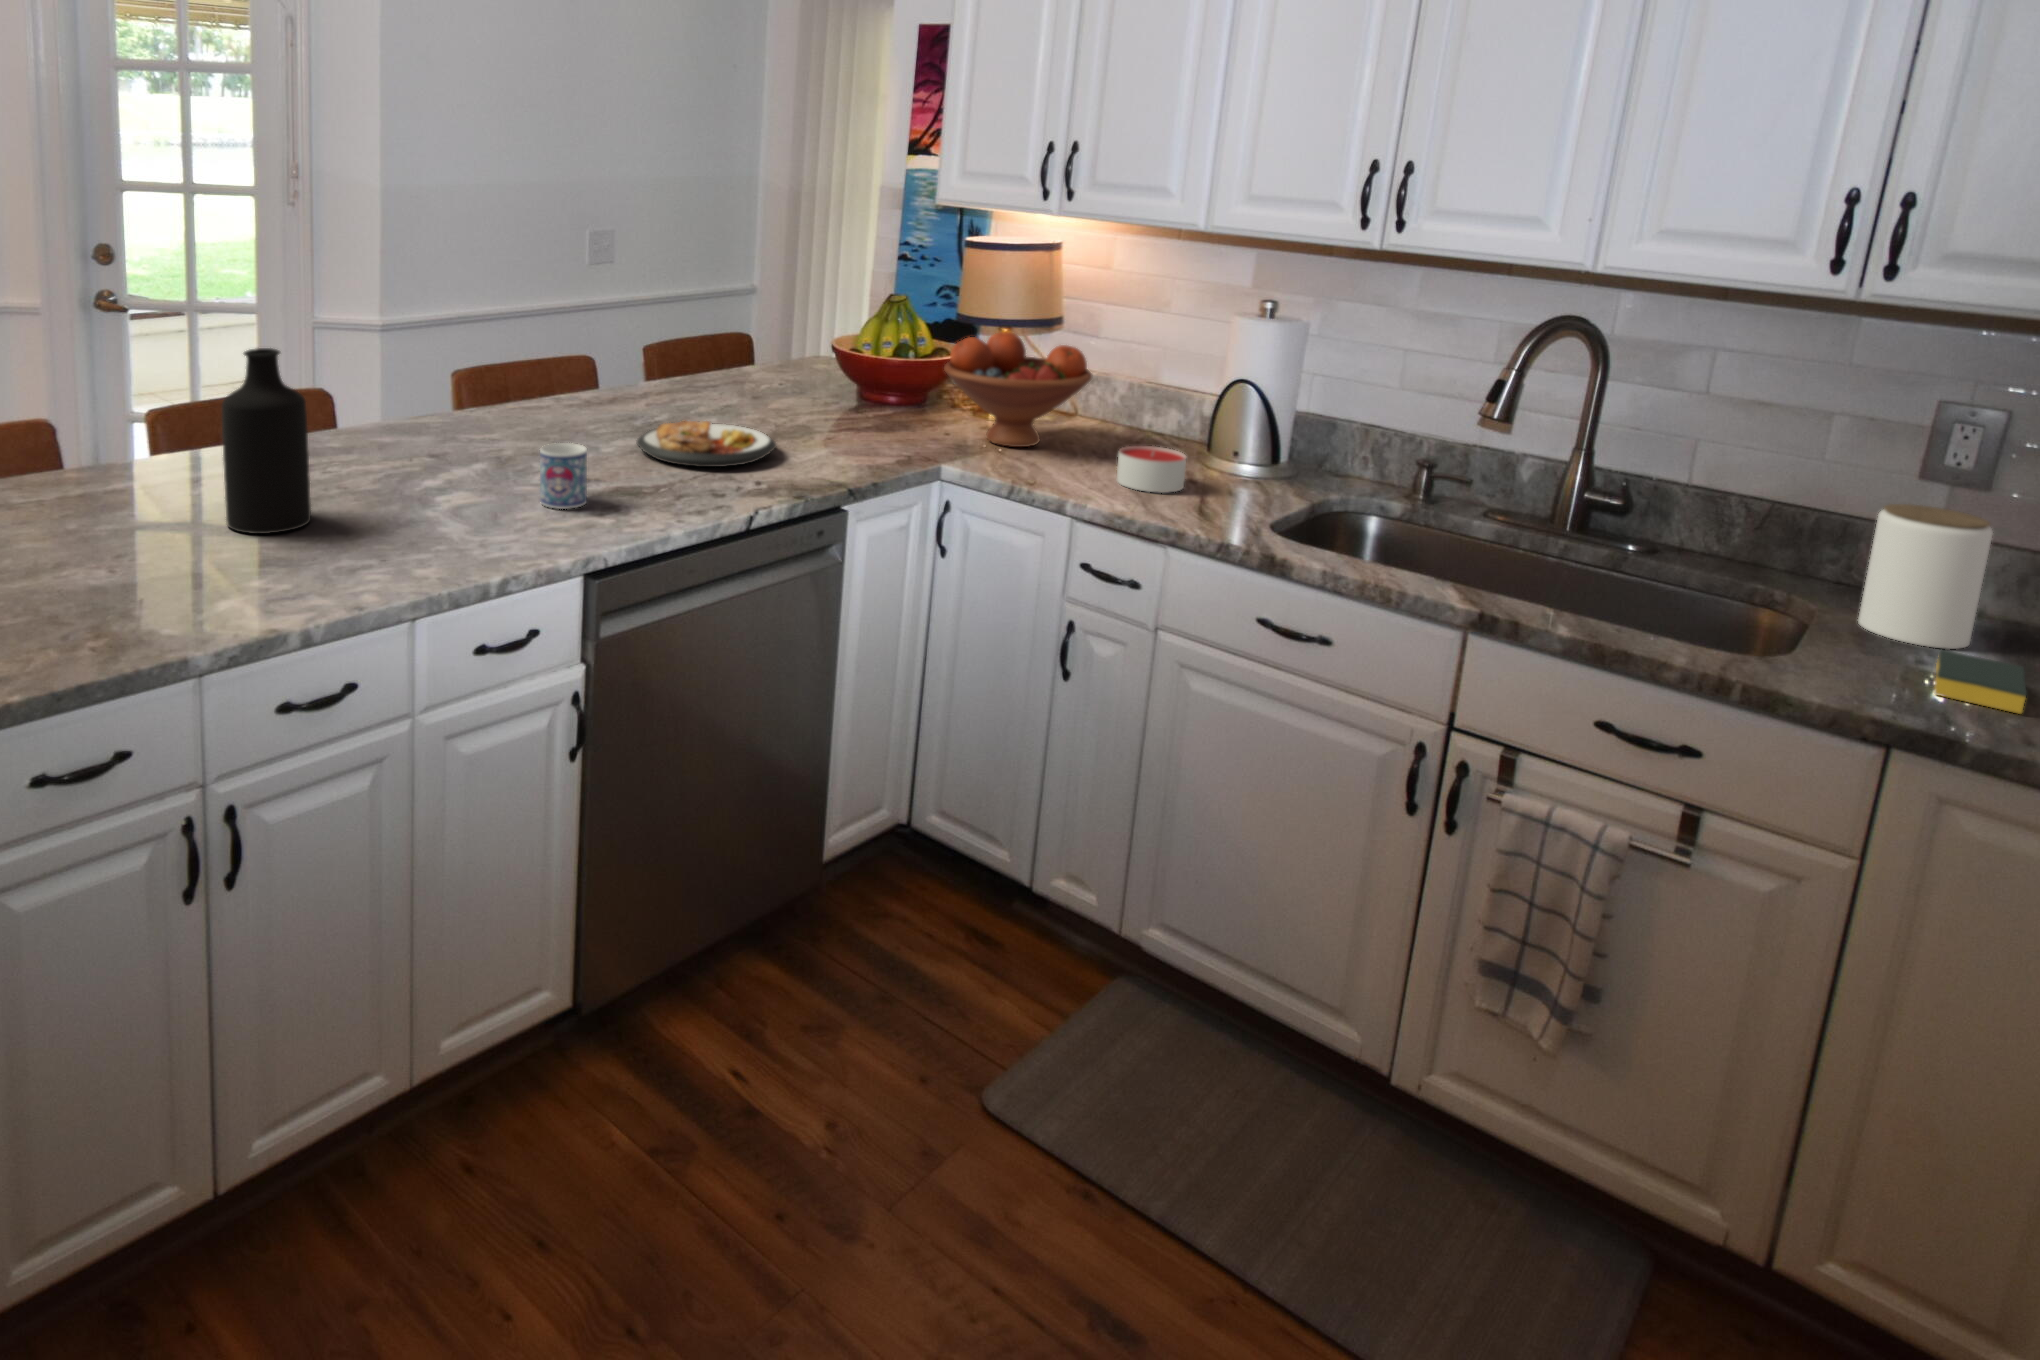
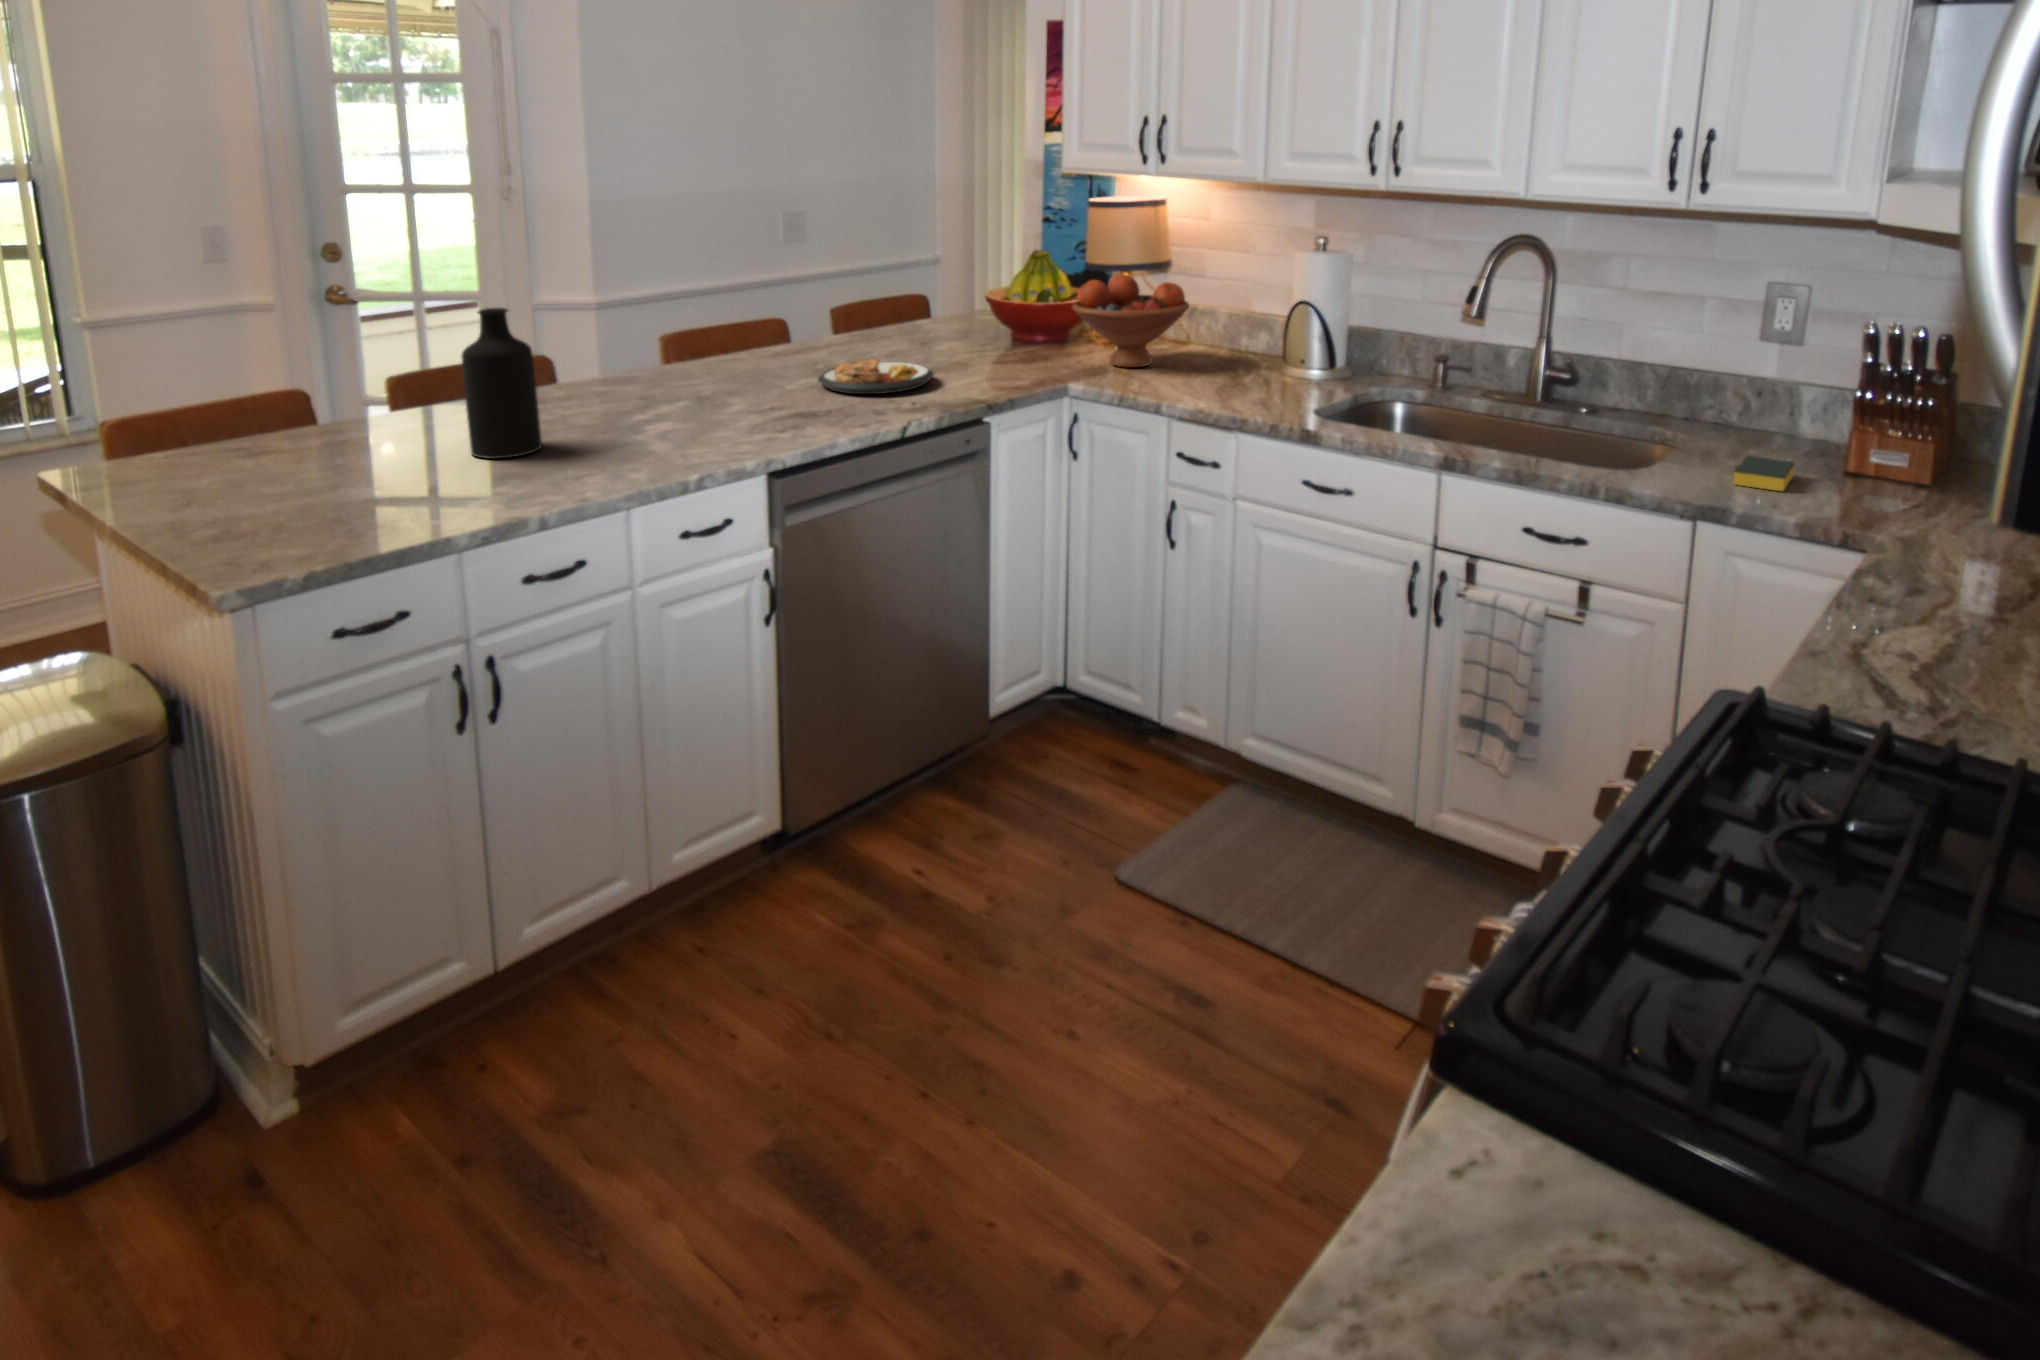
mug: present [540,443,587,509] -> none [731,376,772,429]
candle: present [1117,446,1186,493] -> none [1205,358,1257,392]
jar: present [1858,504,1993,649] -> none [1713,358,1788,458]

